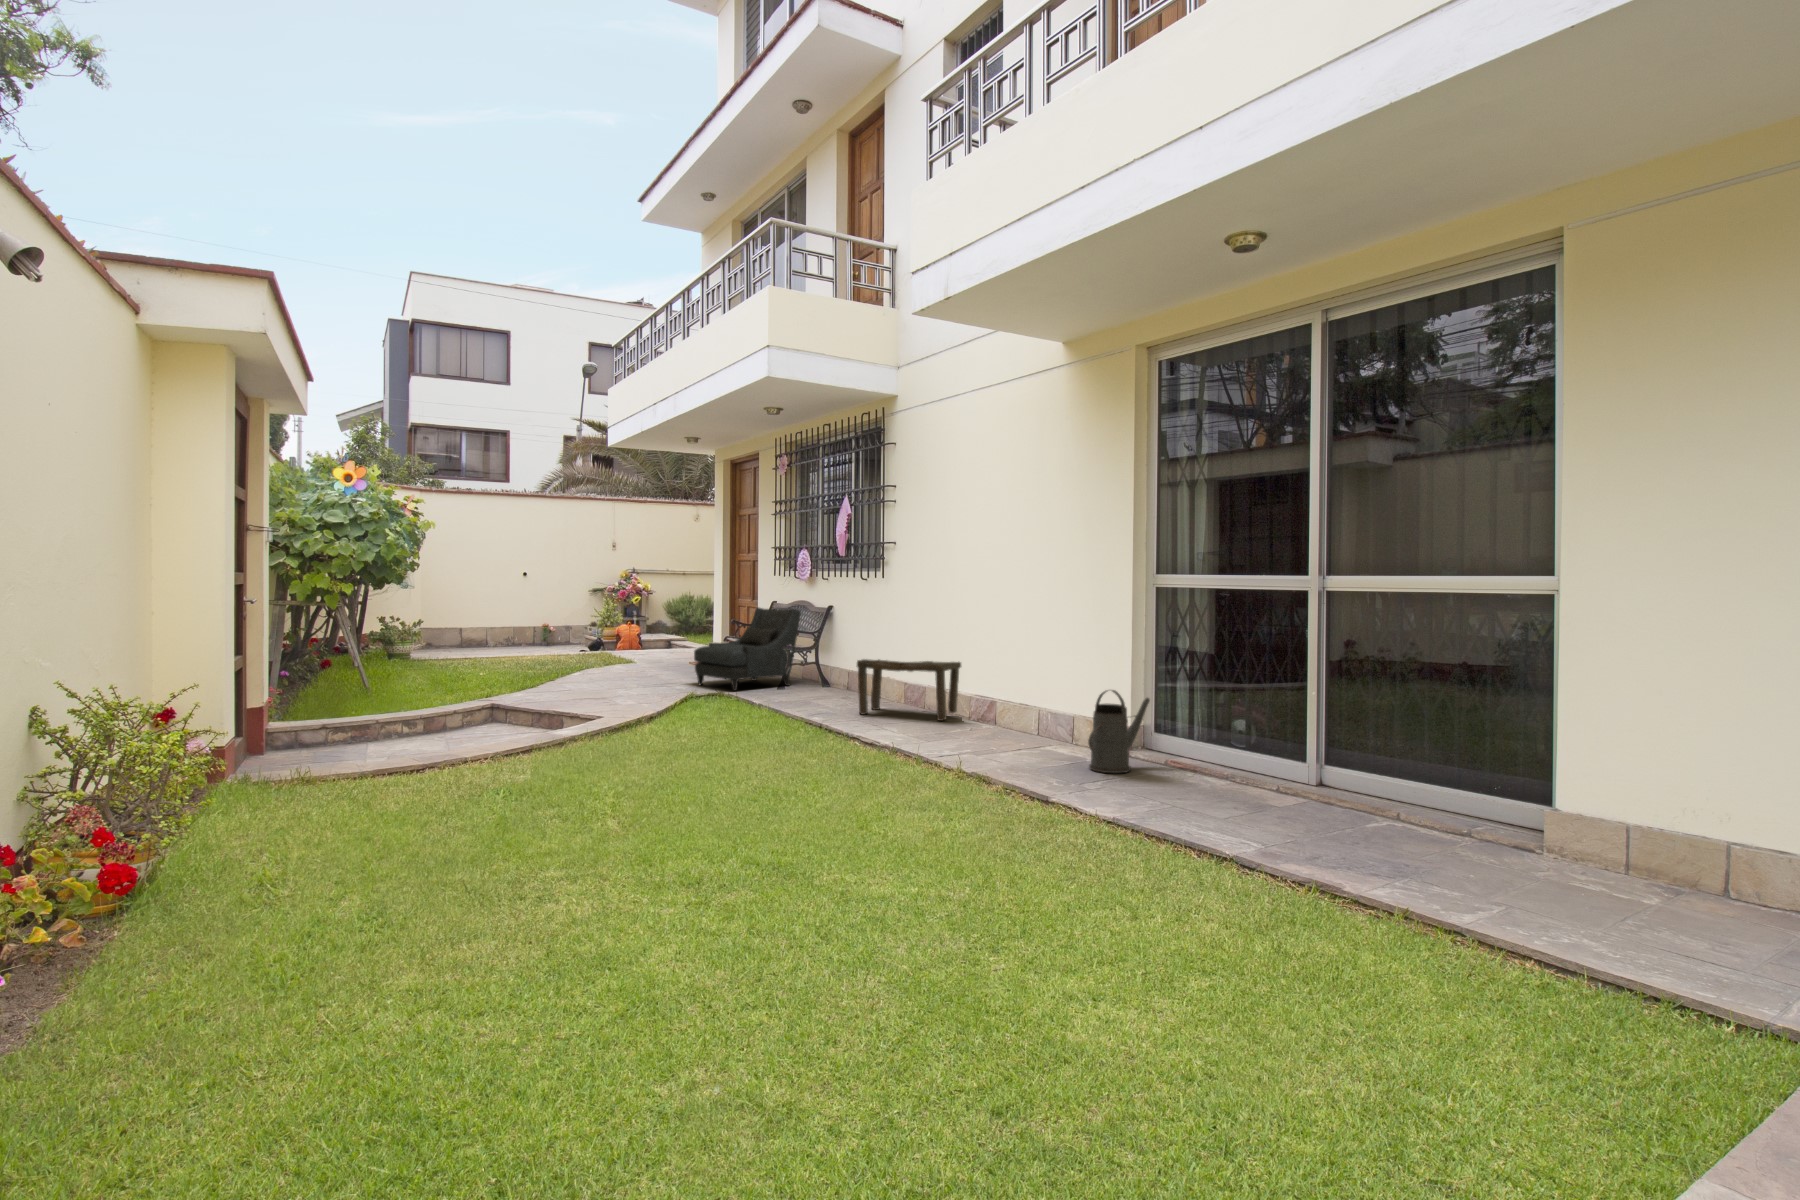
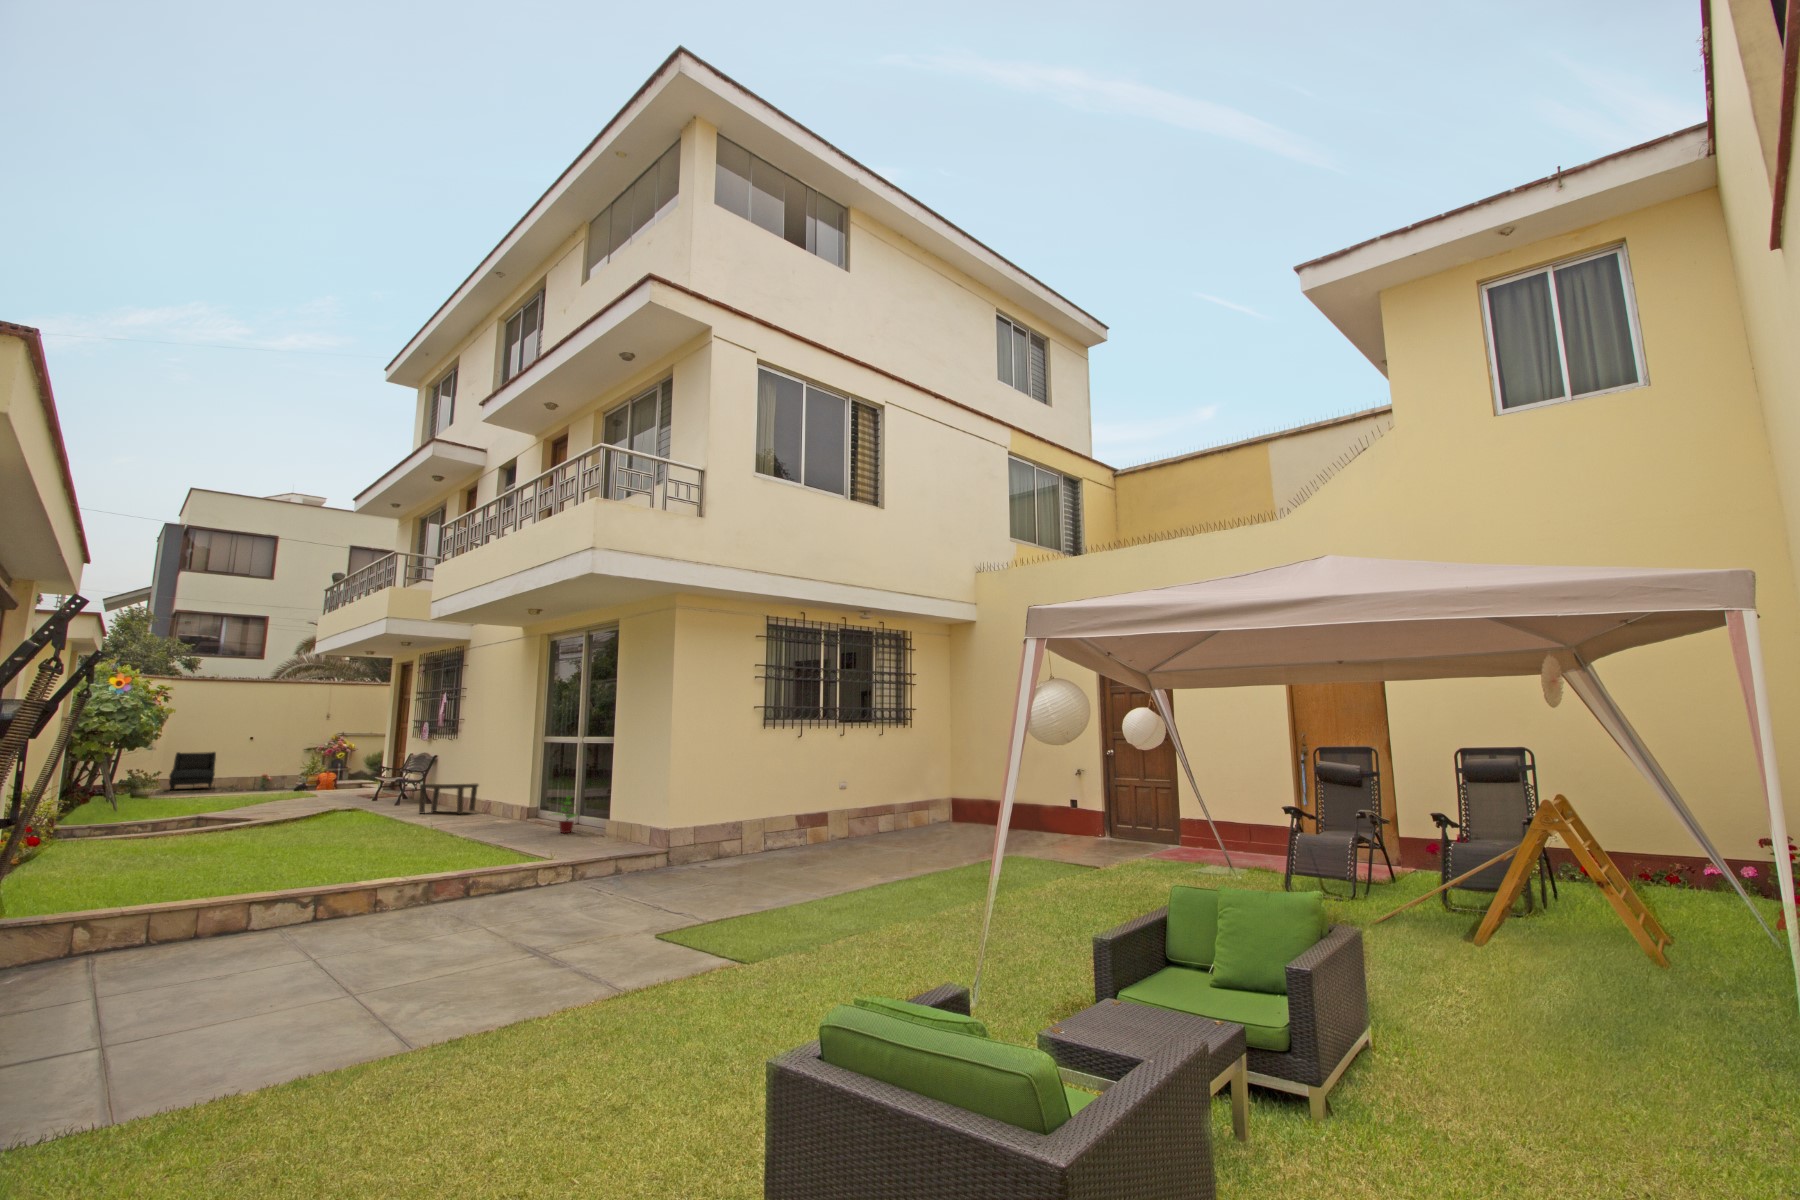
armchair: present [694,608,801,691] -> present [169,752,216,790]
watering can: present [1088,690,1150,773] -> none [482,790,526,826]
potted plant: none [1343,718,1436,824] -> present [554,796,576,833]

